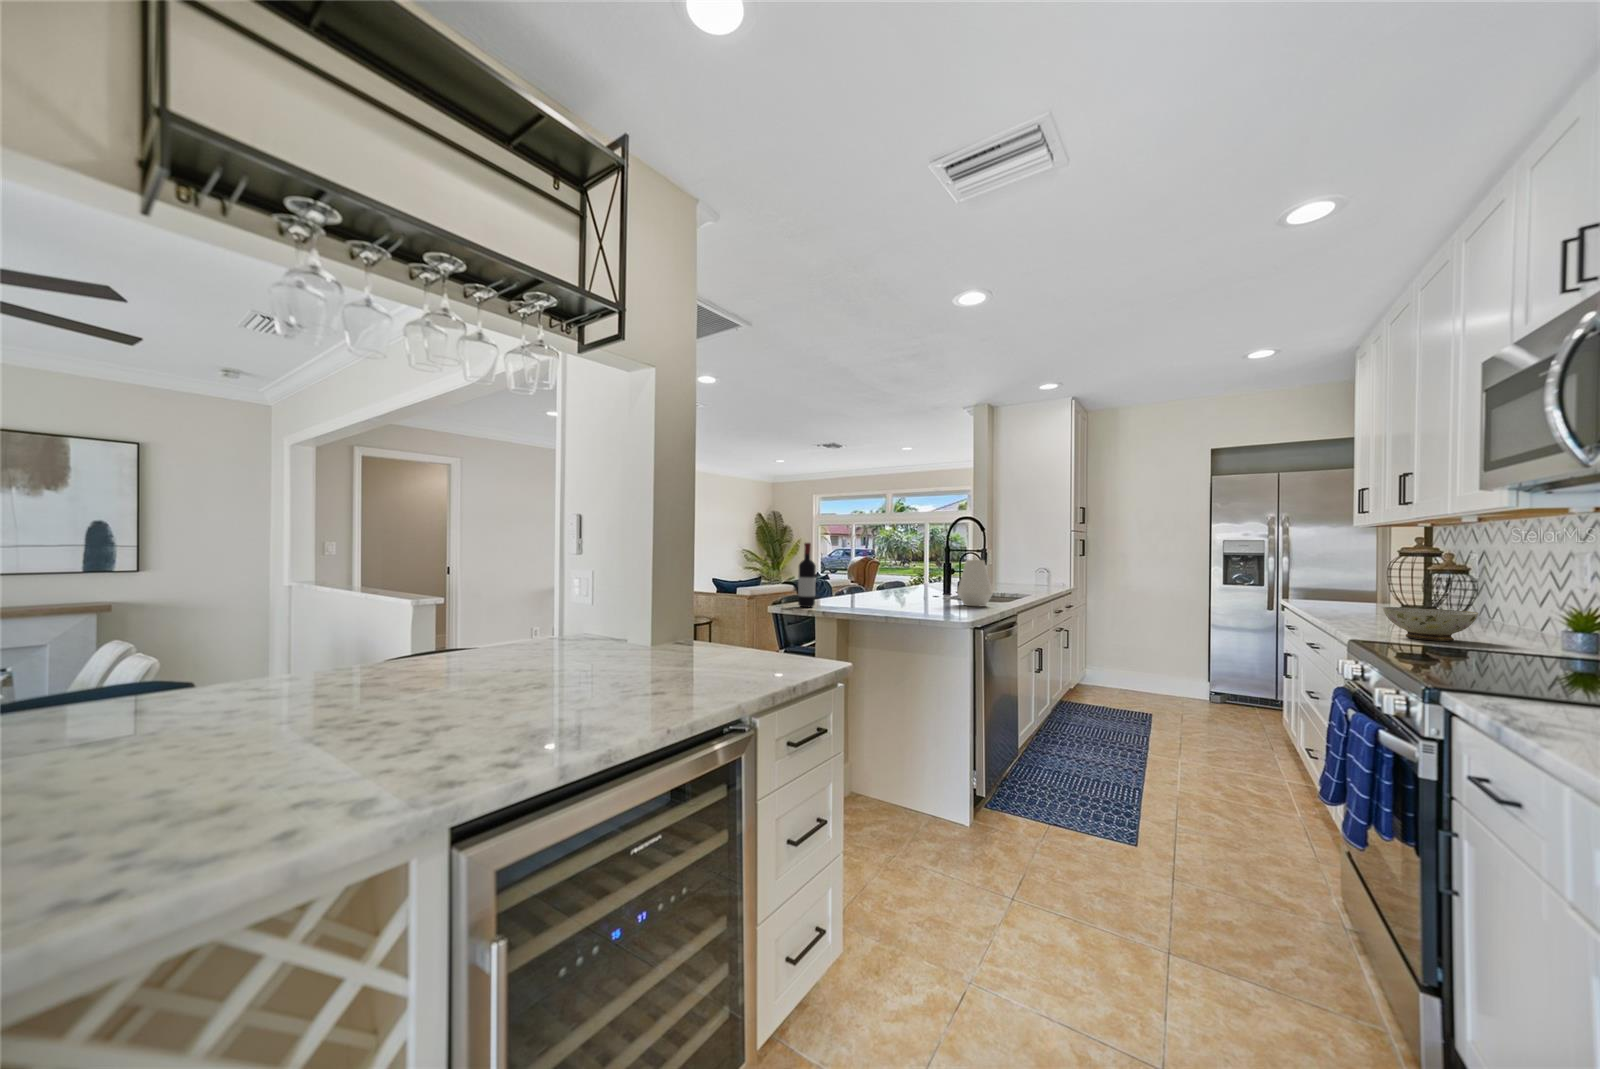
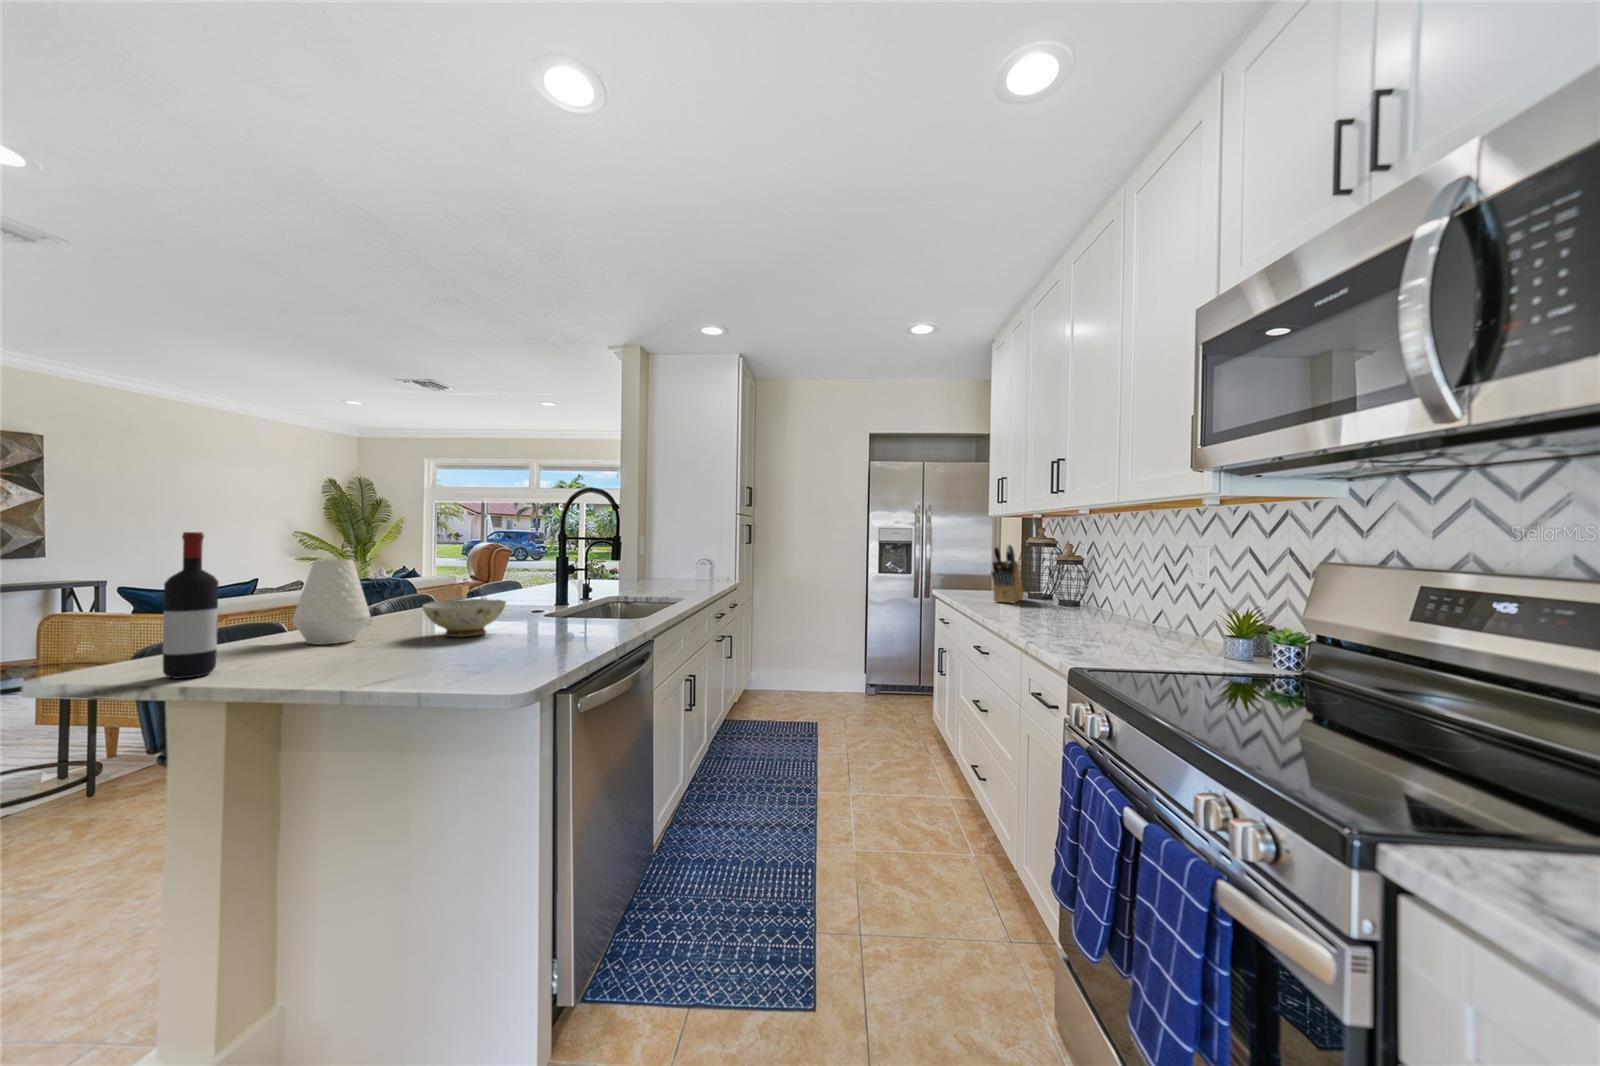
knife block: none [1345,554,1396,613] -> present [992,545,1024,603]
vase: present [957,560,993,607] -> present [292,559,370,644]
ceramic bowl: present [1383,607,1478,641] -> present [422,599,506,637]

